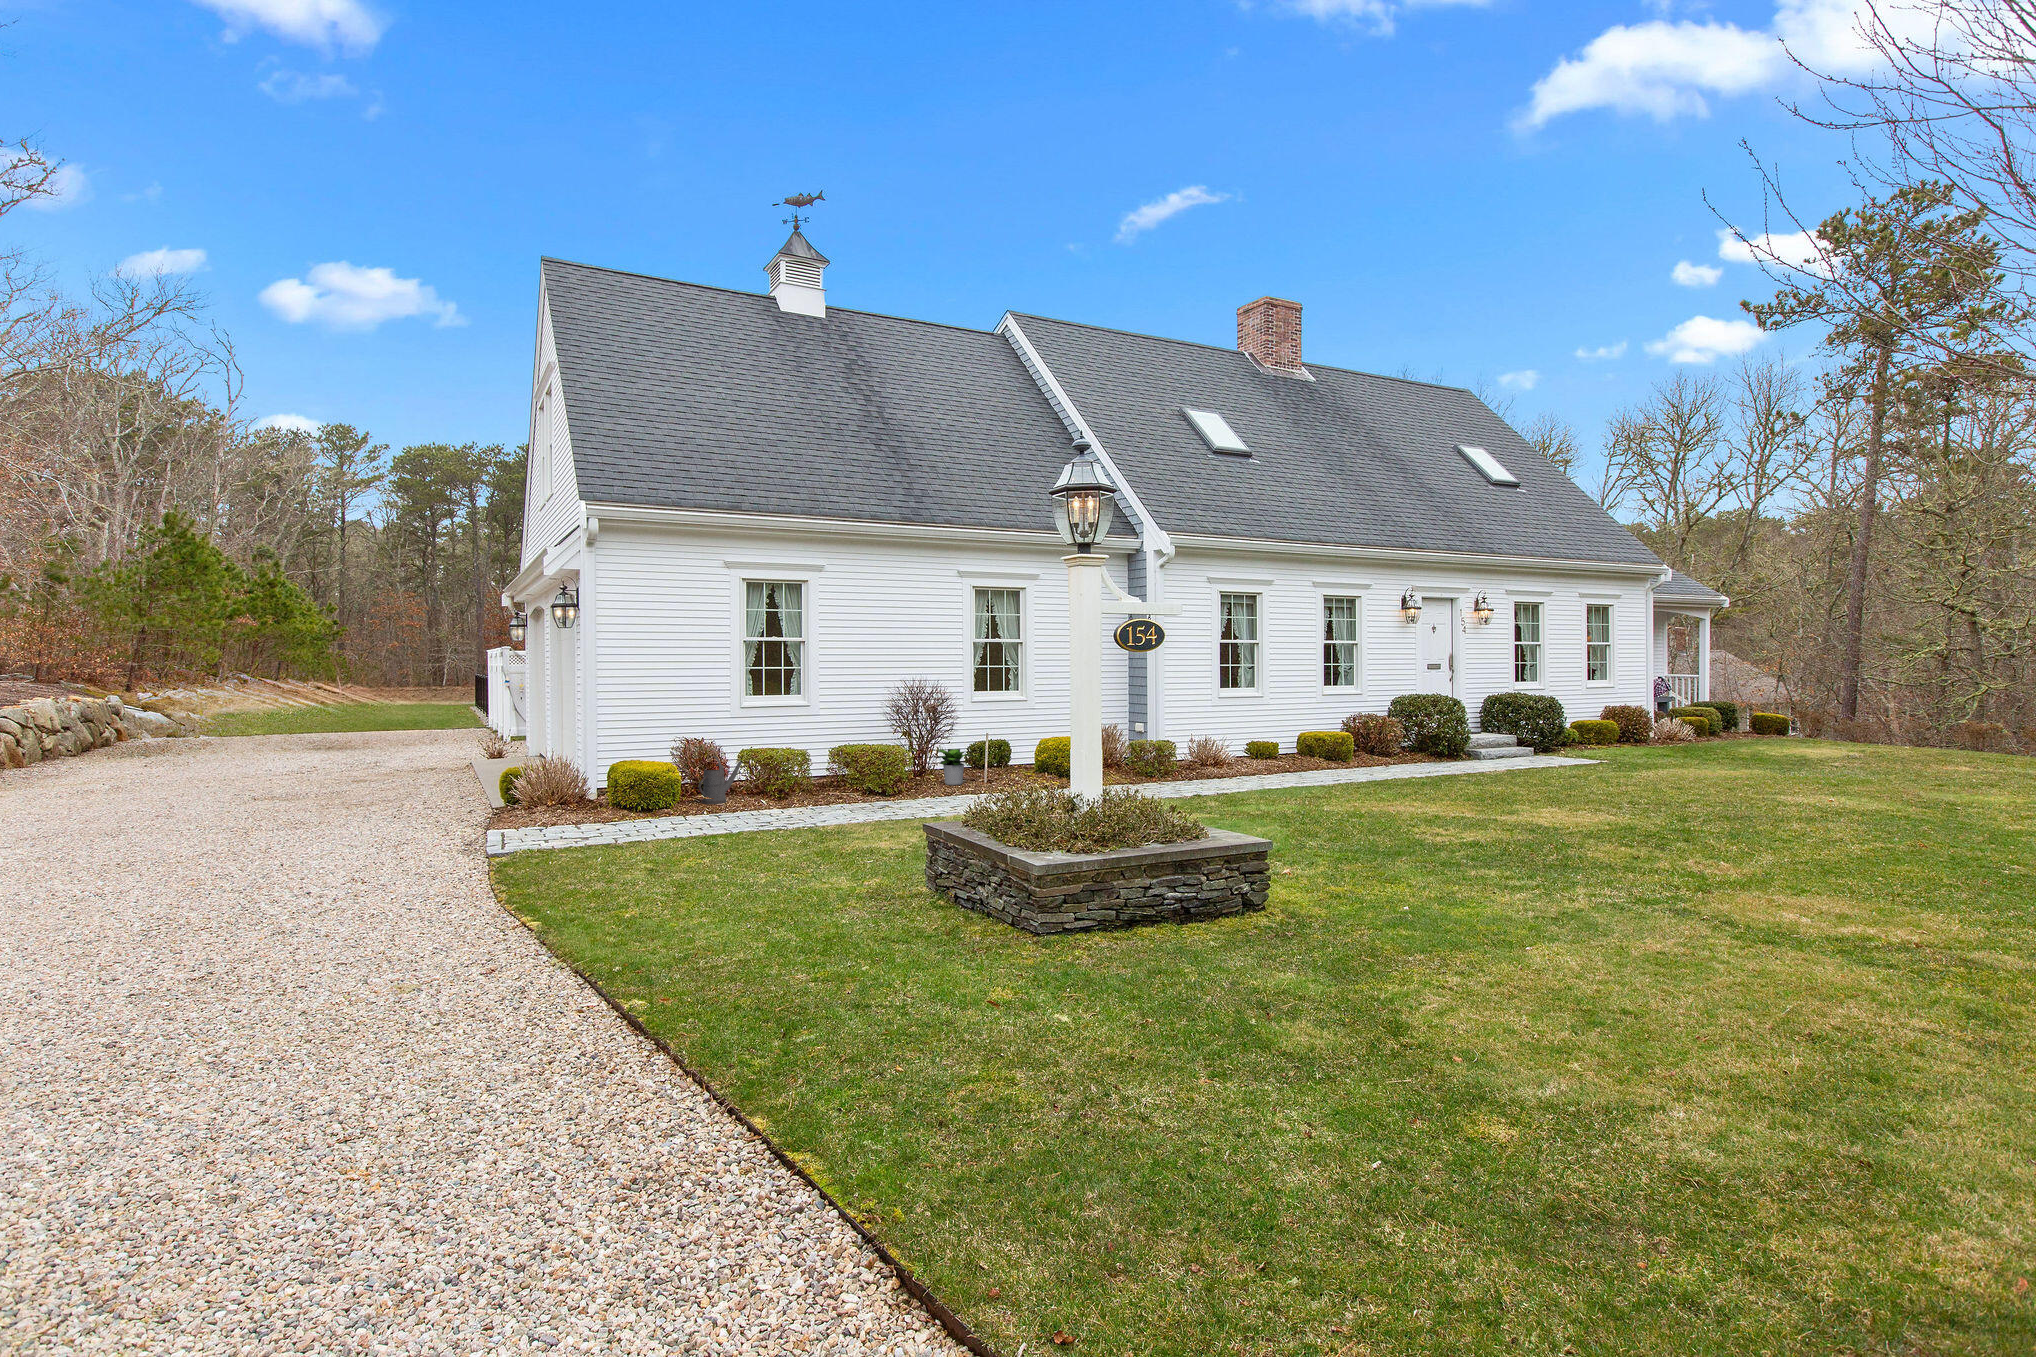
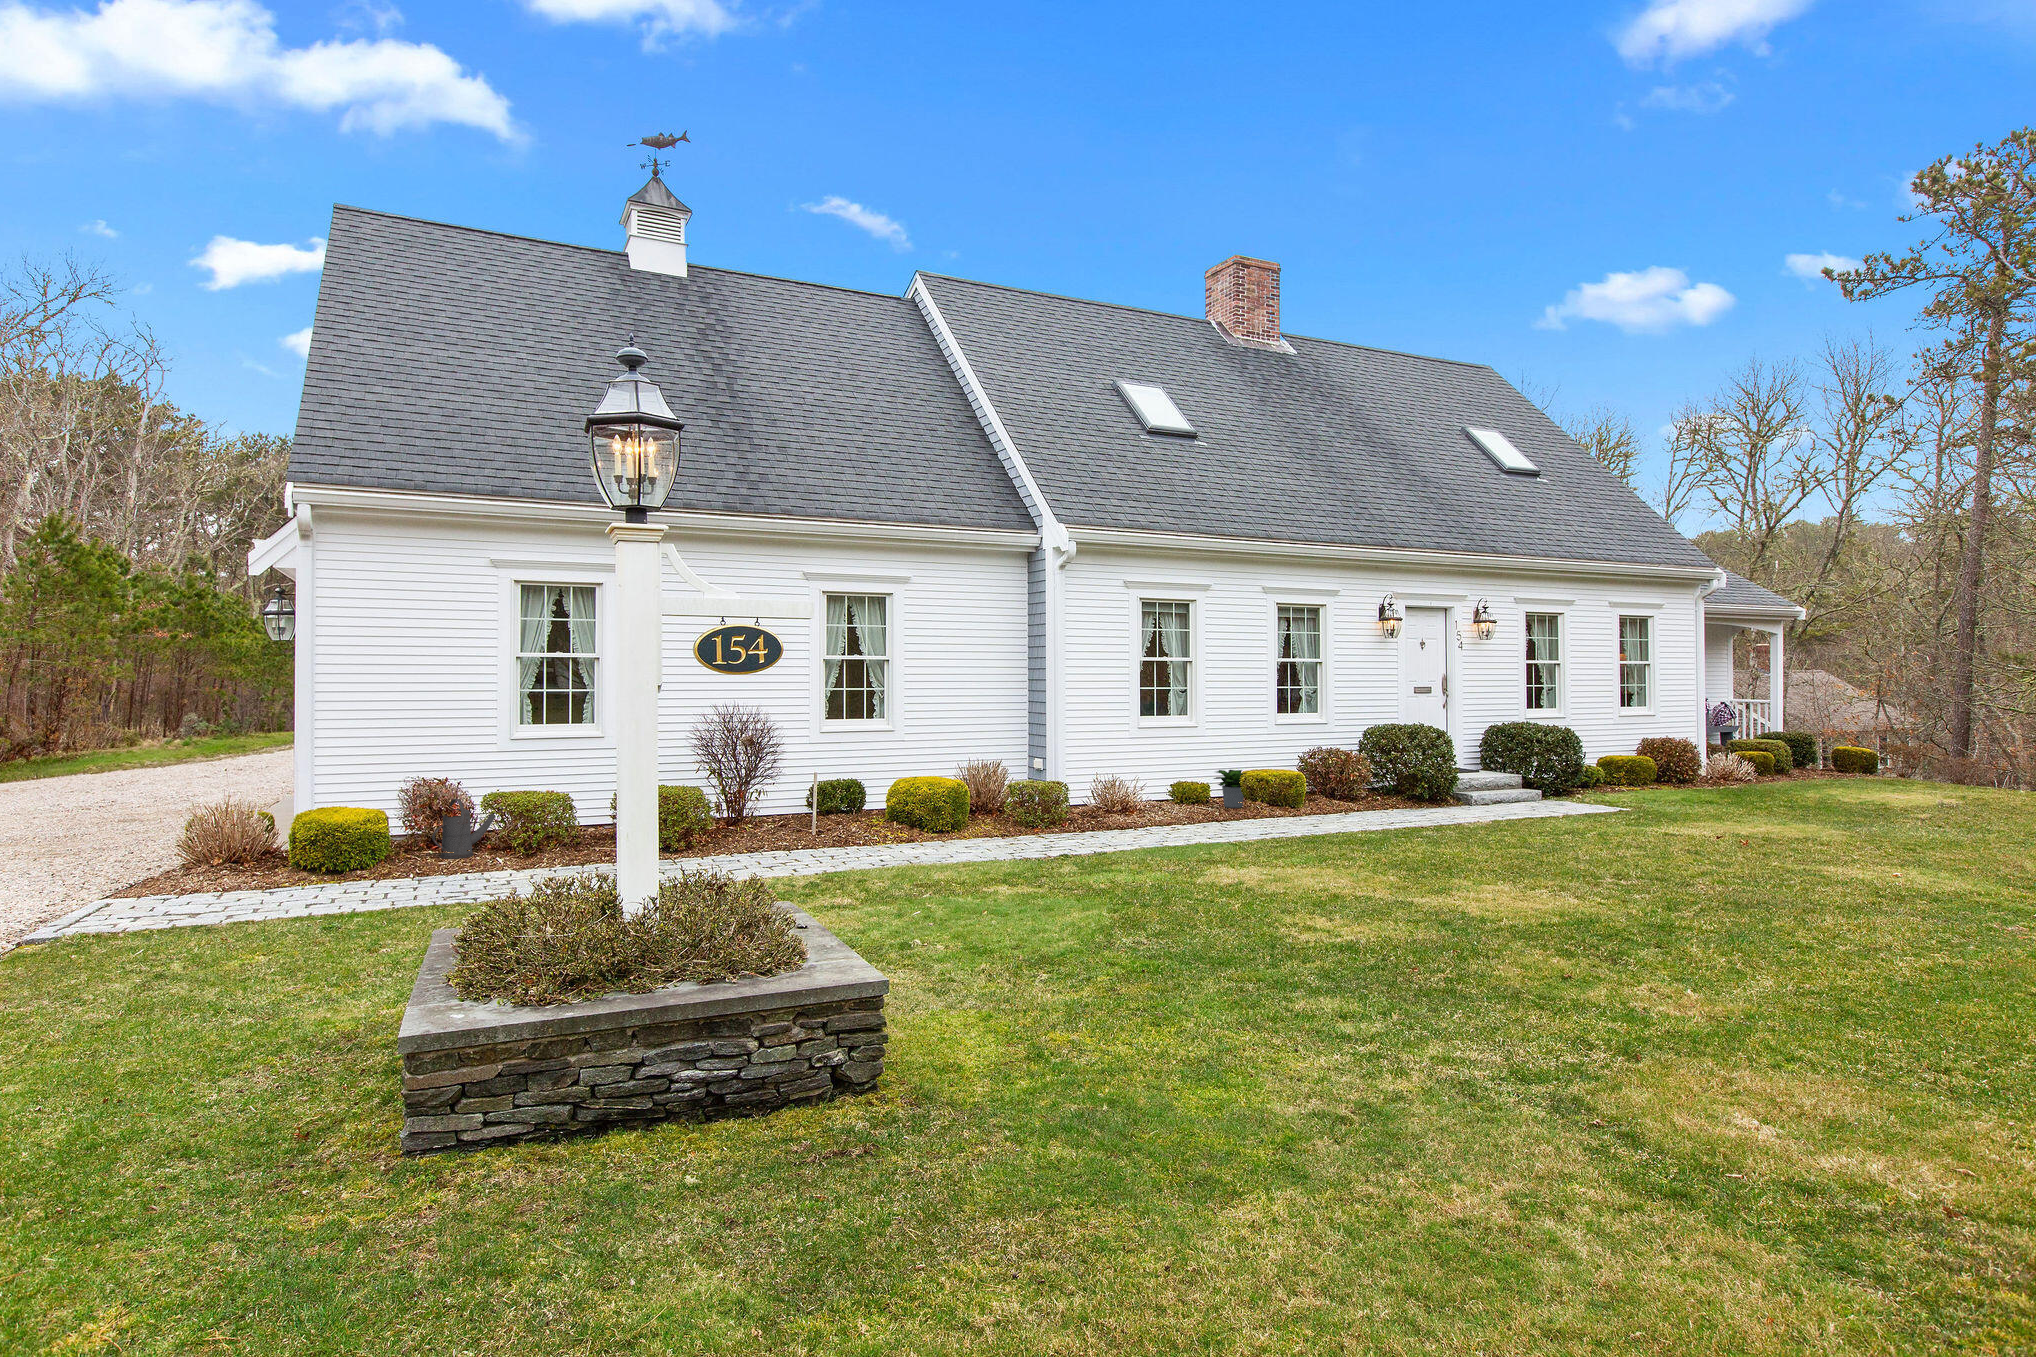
potted plant: present [935,749,972,785] -> present [1214,770,1246,808]

